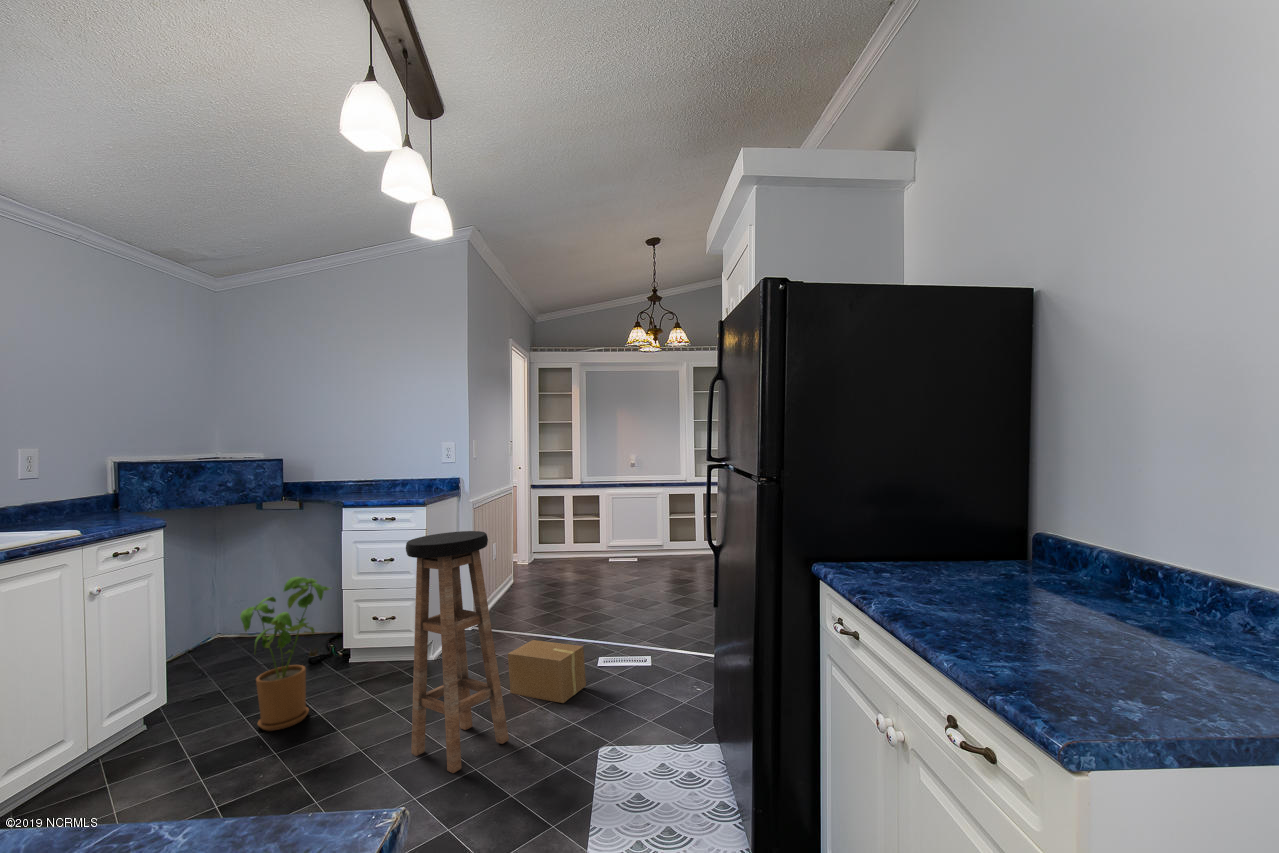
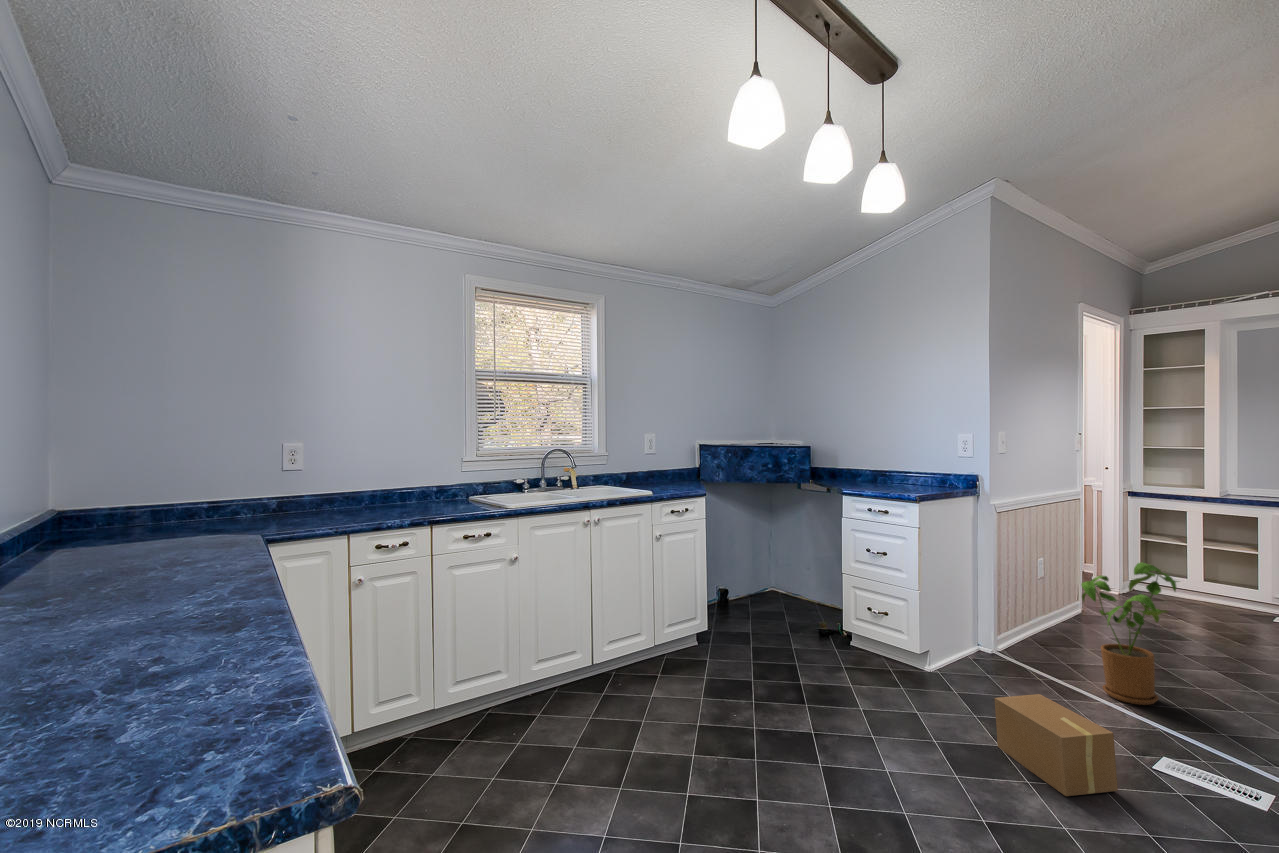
bar stool: present [406,531,509,773] -> none [845,538,961,802]
house plant: present [240,577,331,731] -> present [1081,563,1178,705]

